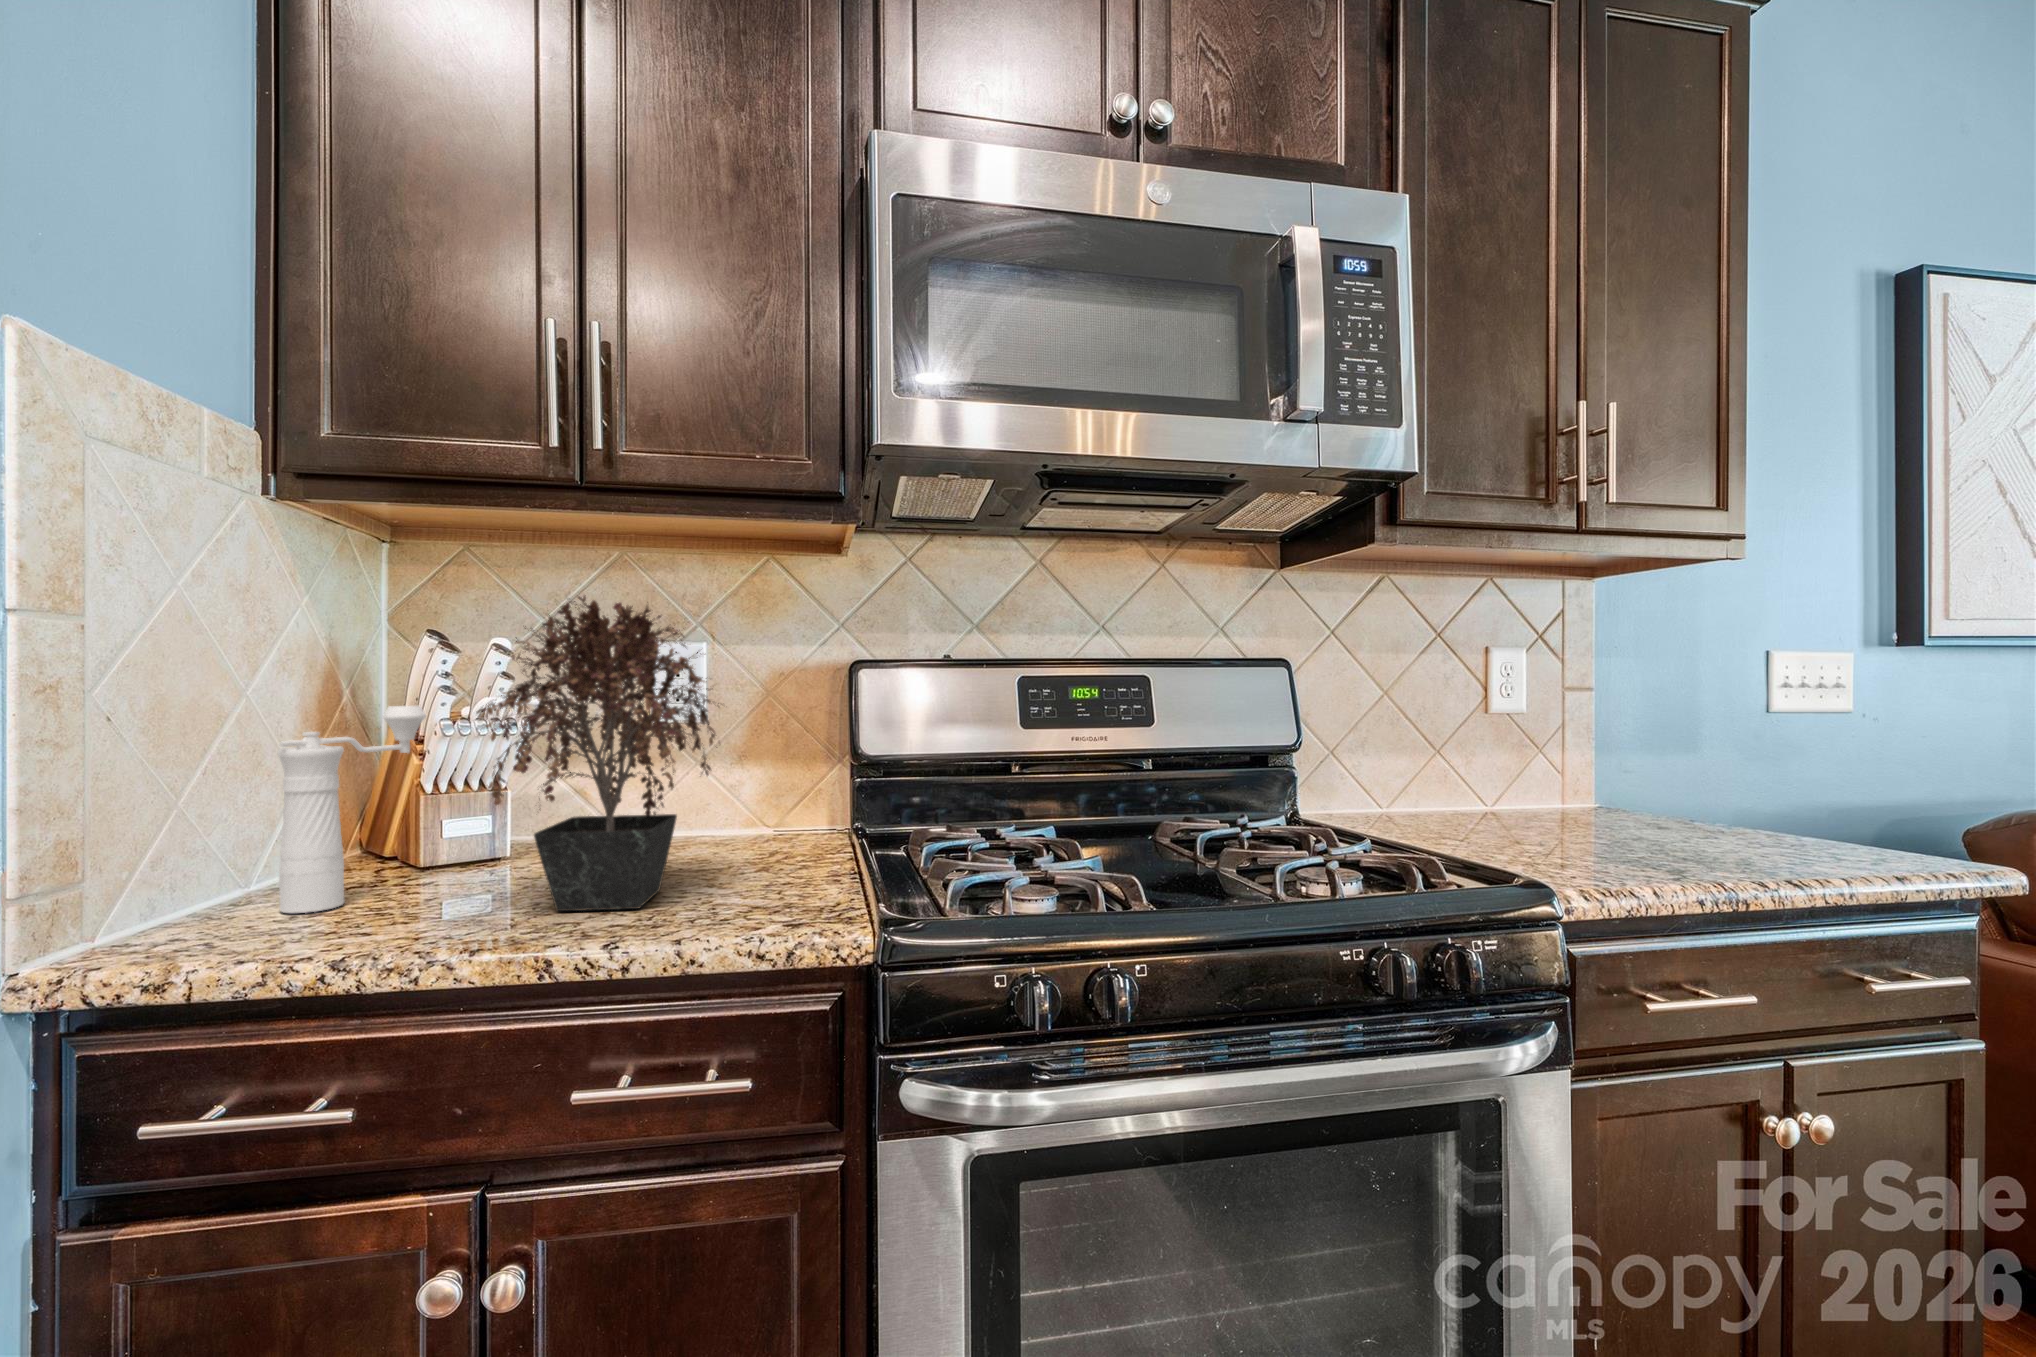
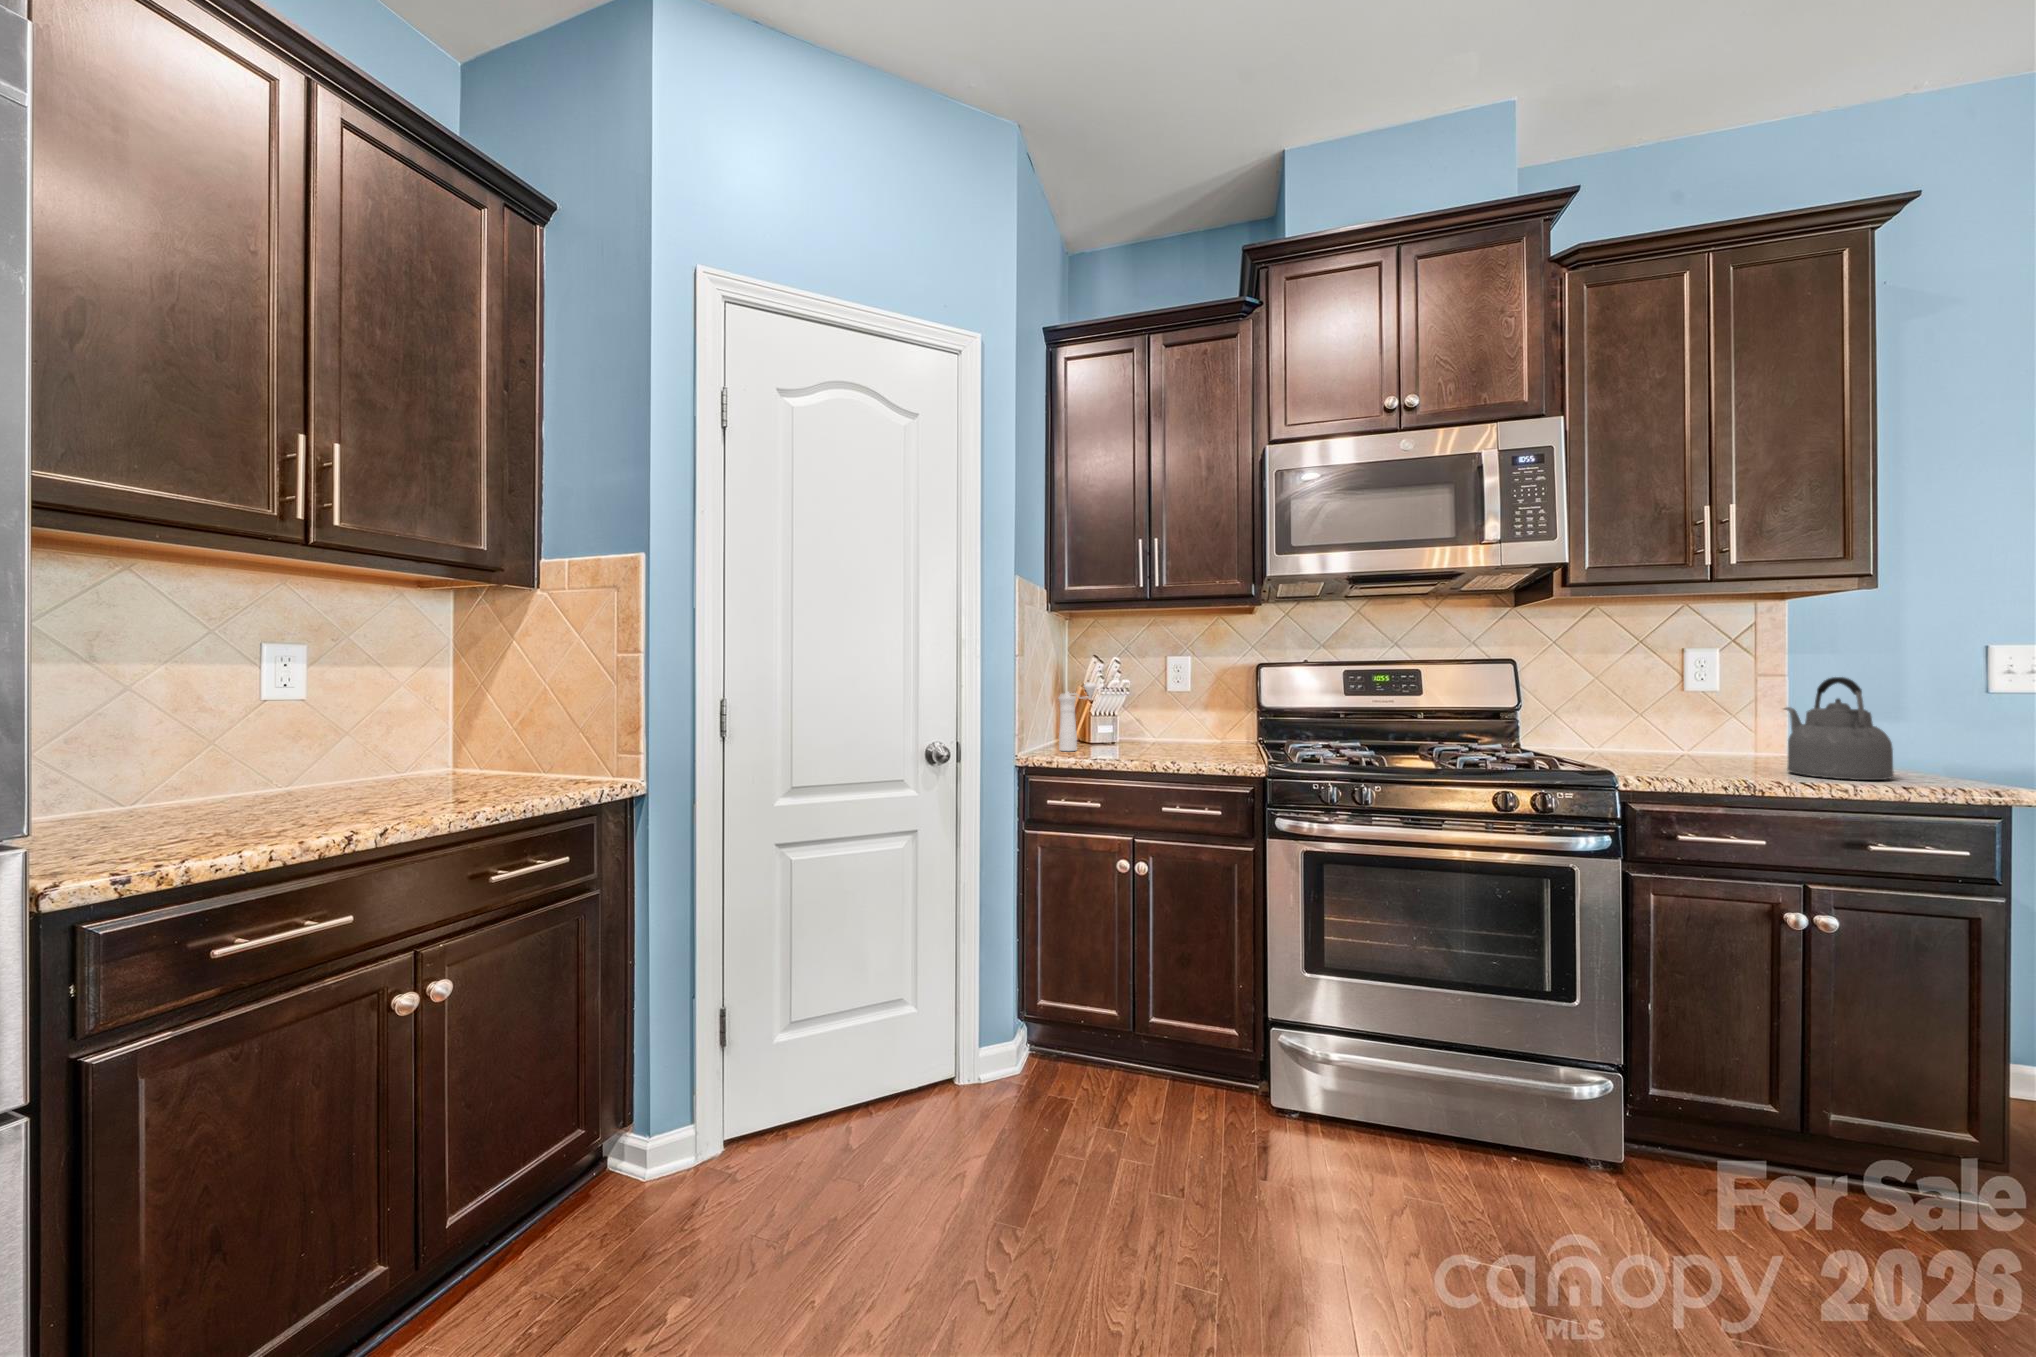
potted plant: present [477,595,719,911] -> none [1121,641,1208,756]
kettle: none [1653,691,1833,861] -> present [1784,677,1894,780]

